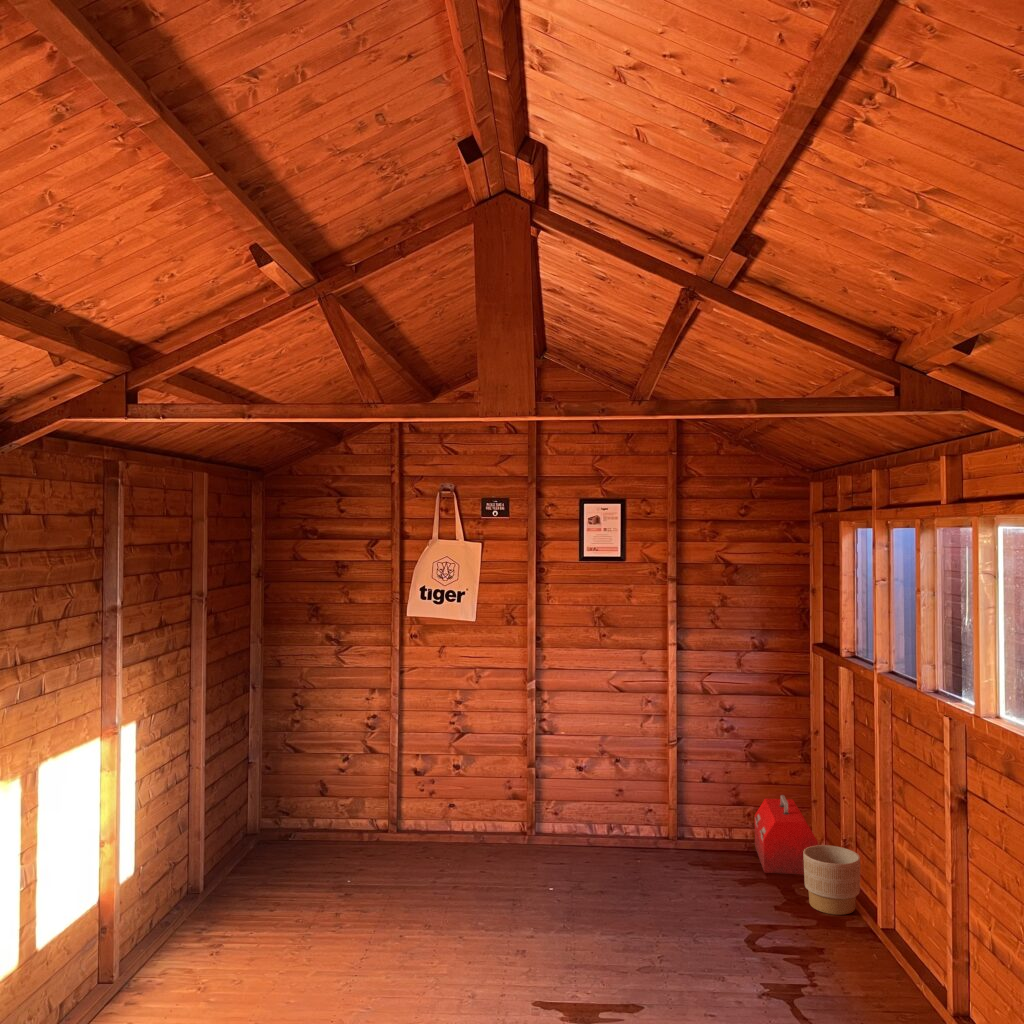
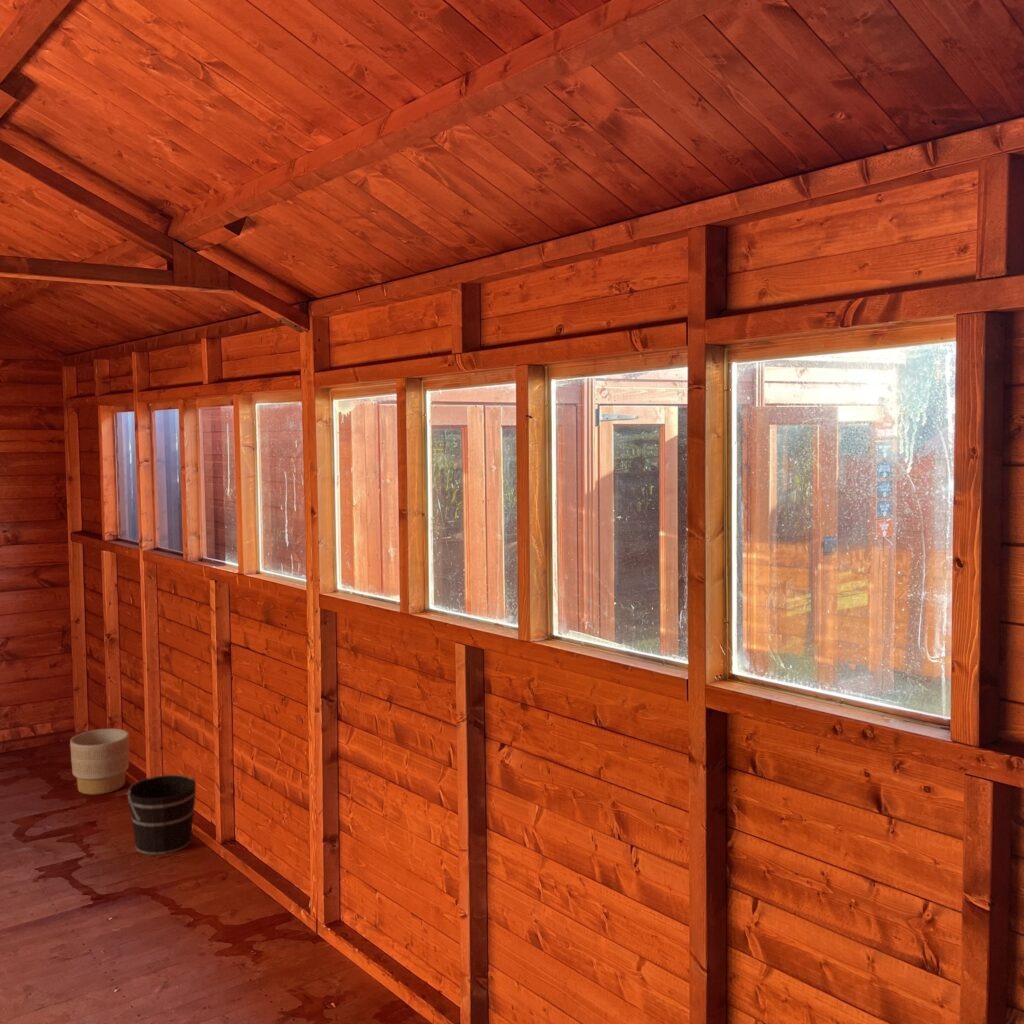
toolbox: present [754,795,818,874] -> none [10,692,84,775]
bucket: none [850,915,926,1008] -> present [127,775,196,855]

